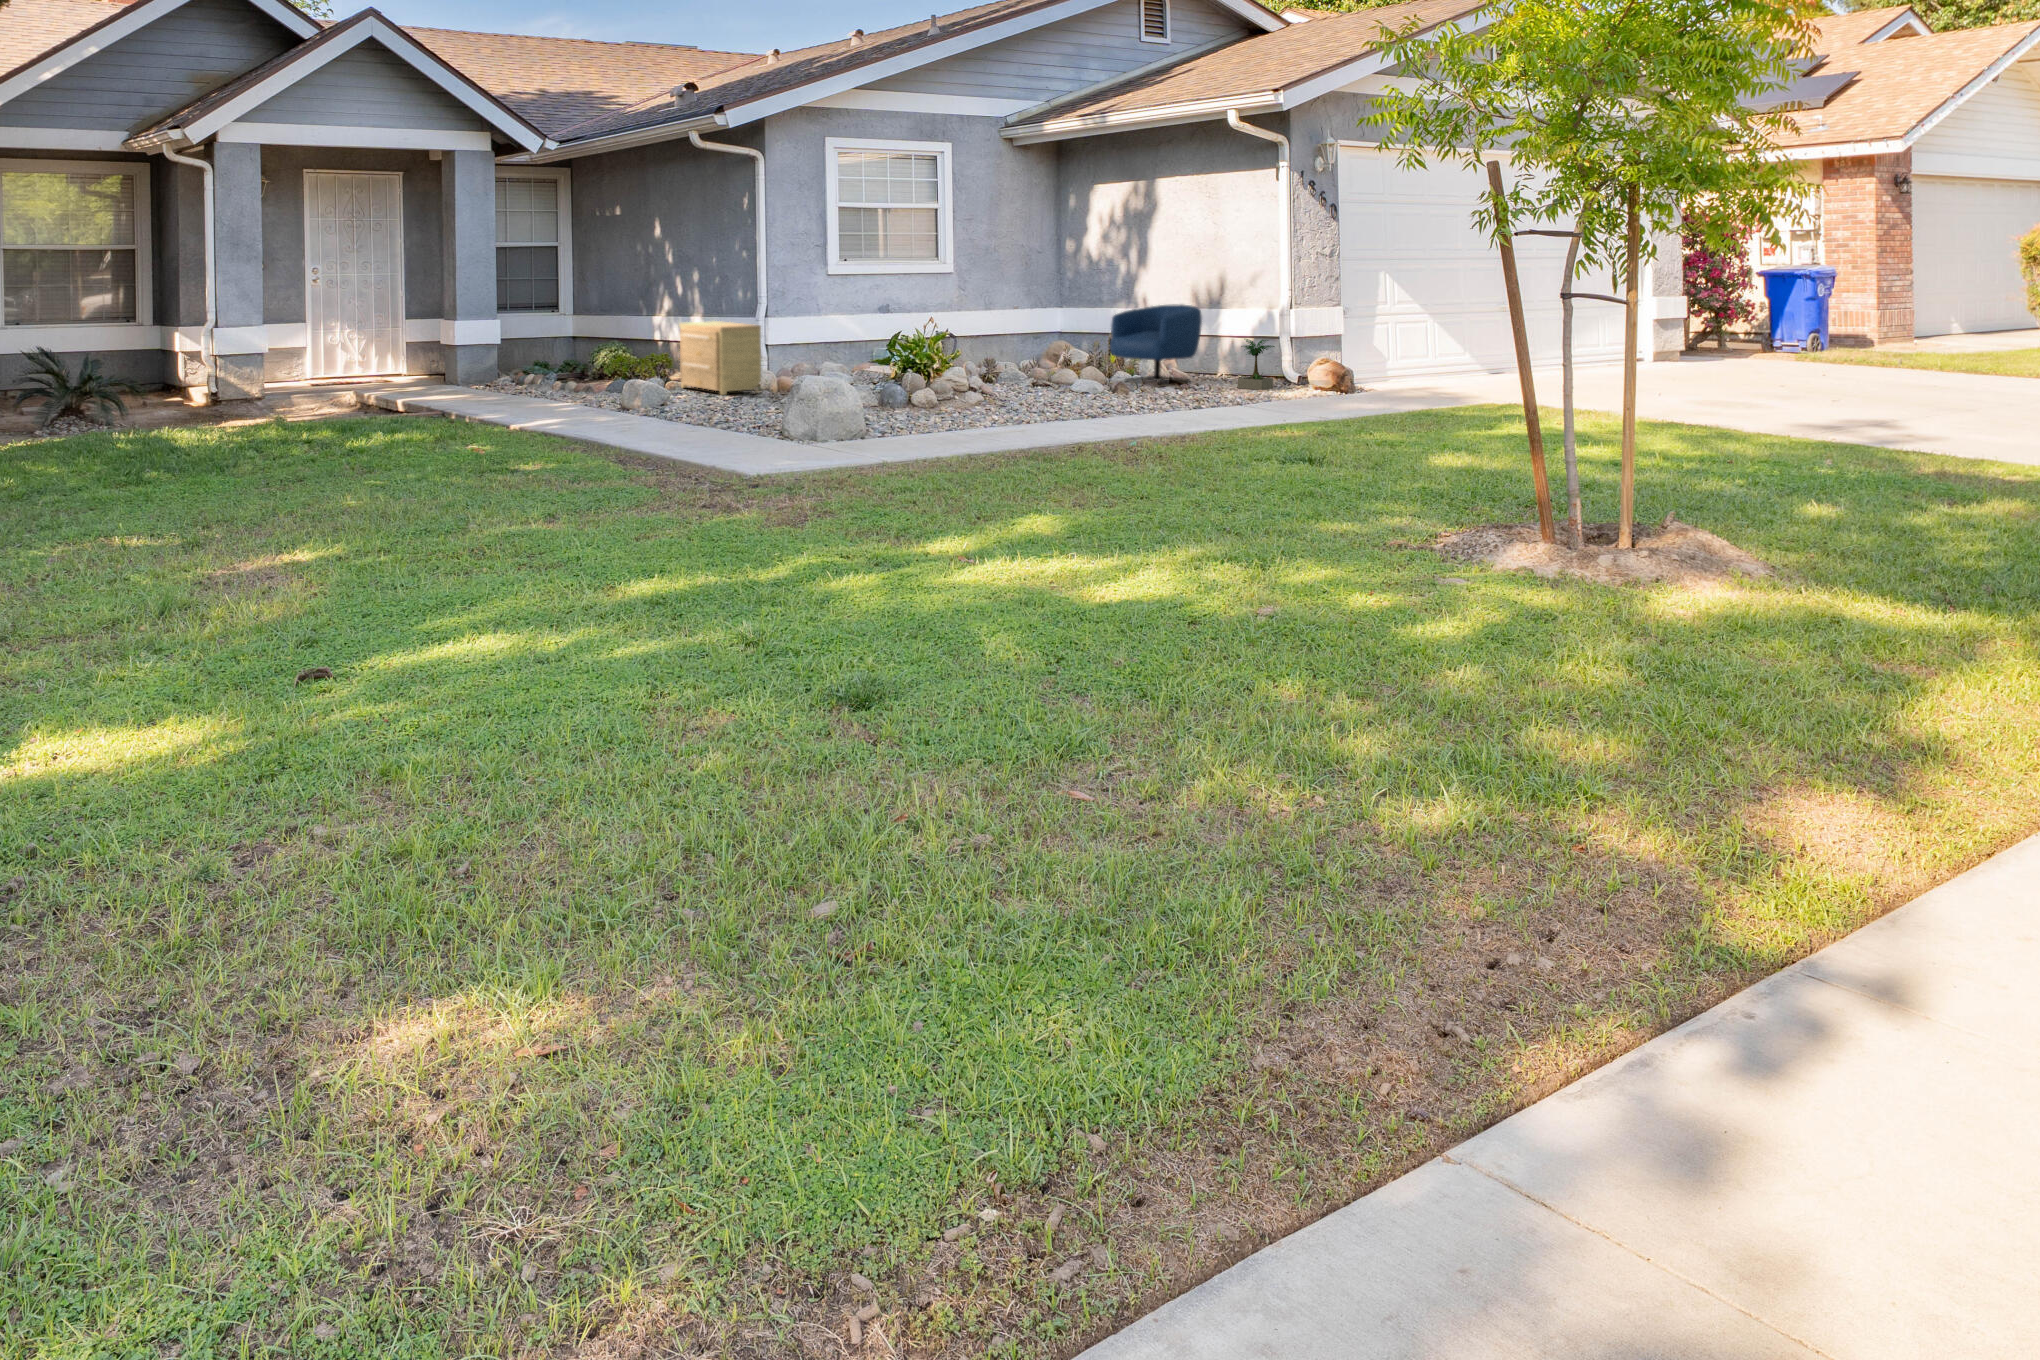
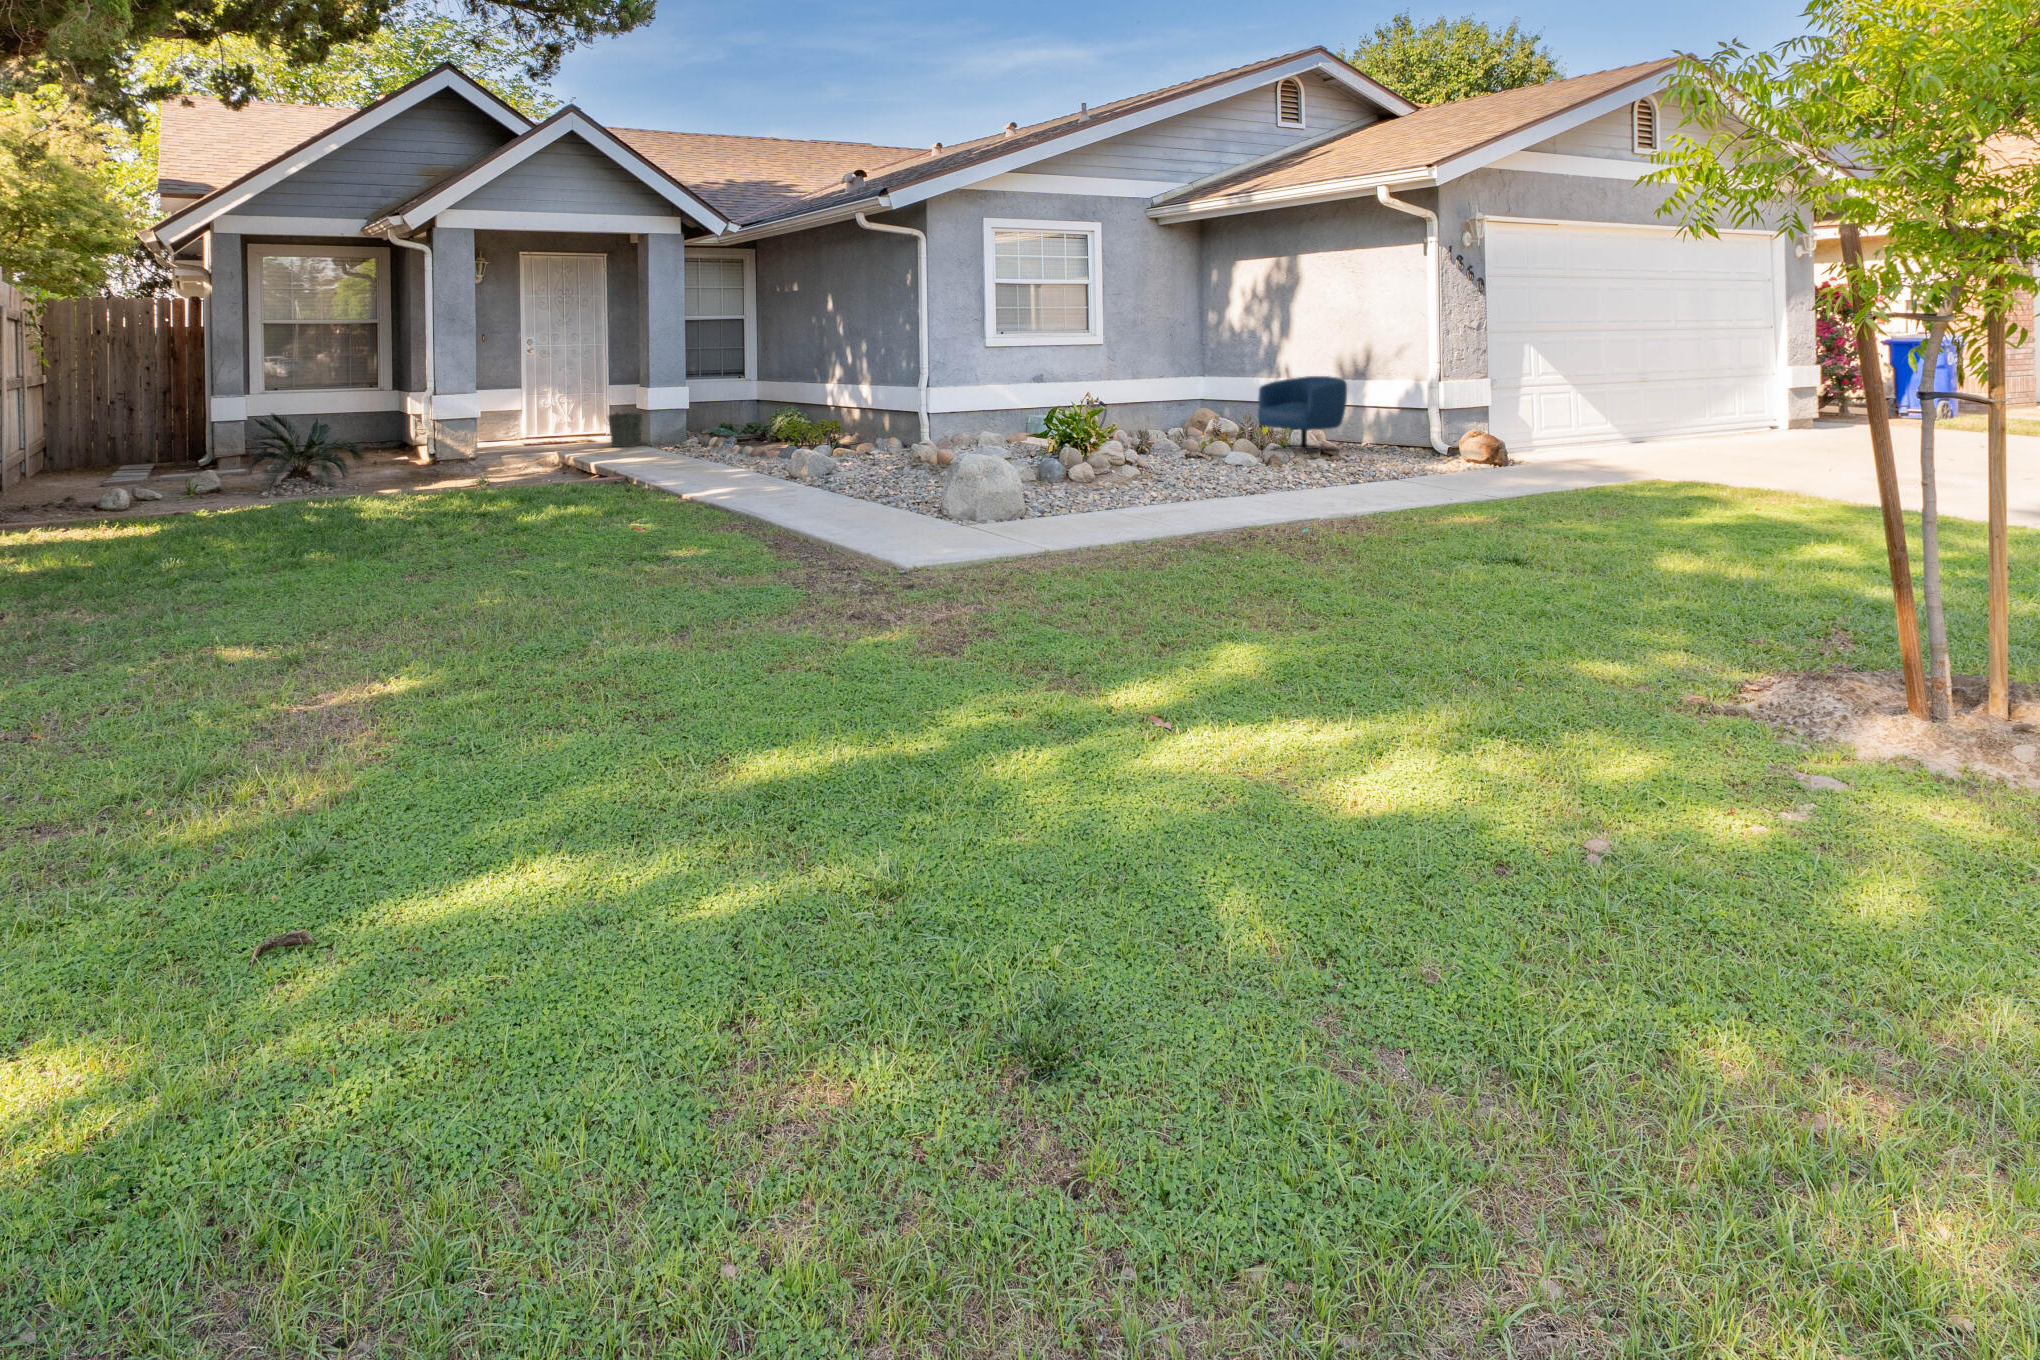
side table: present [679,321,761,395] -> none [851,391,927,461]
potted plant: present [1237,339,1275,390] -> none [1385,410,1424,460]
bucket: none [406,347,450,385] -> present [608,412,642,447]

